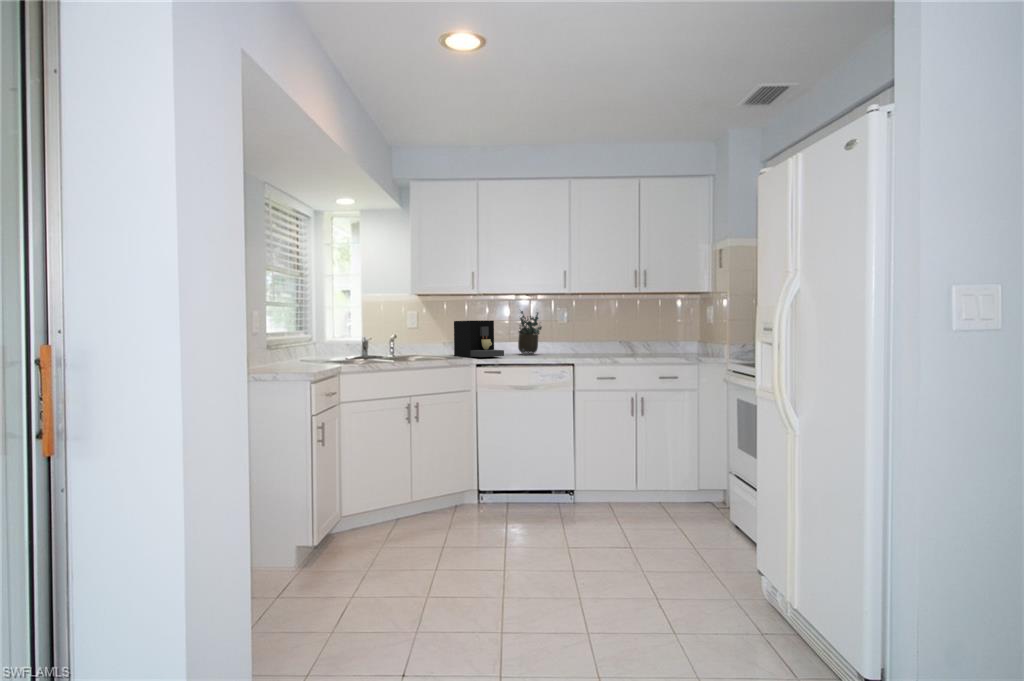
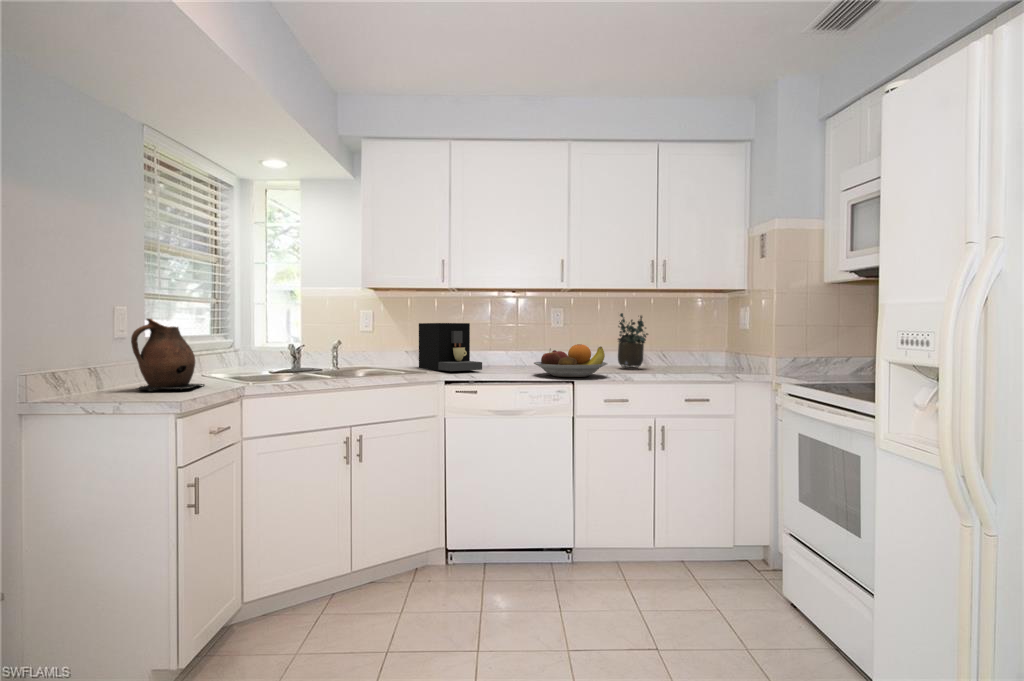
potted plant: present [518,311,542,354] -> present [618,313,648,368]
ceramic pitcher: none [267,320,312,368] -> present [131,318,205,390]
fruit bowl: none [543,336,600,360] -> present [534,344,608,377]

